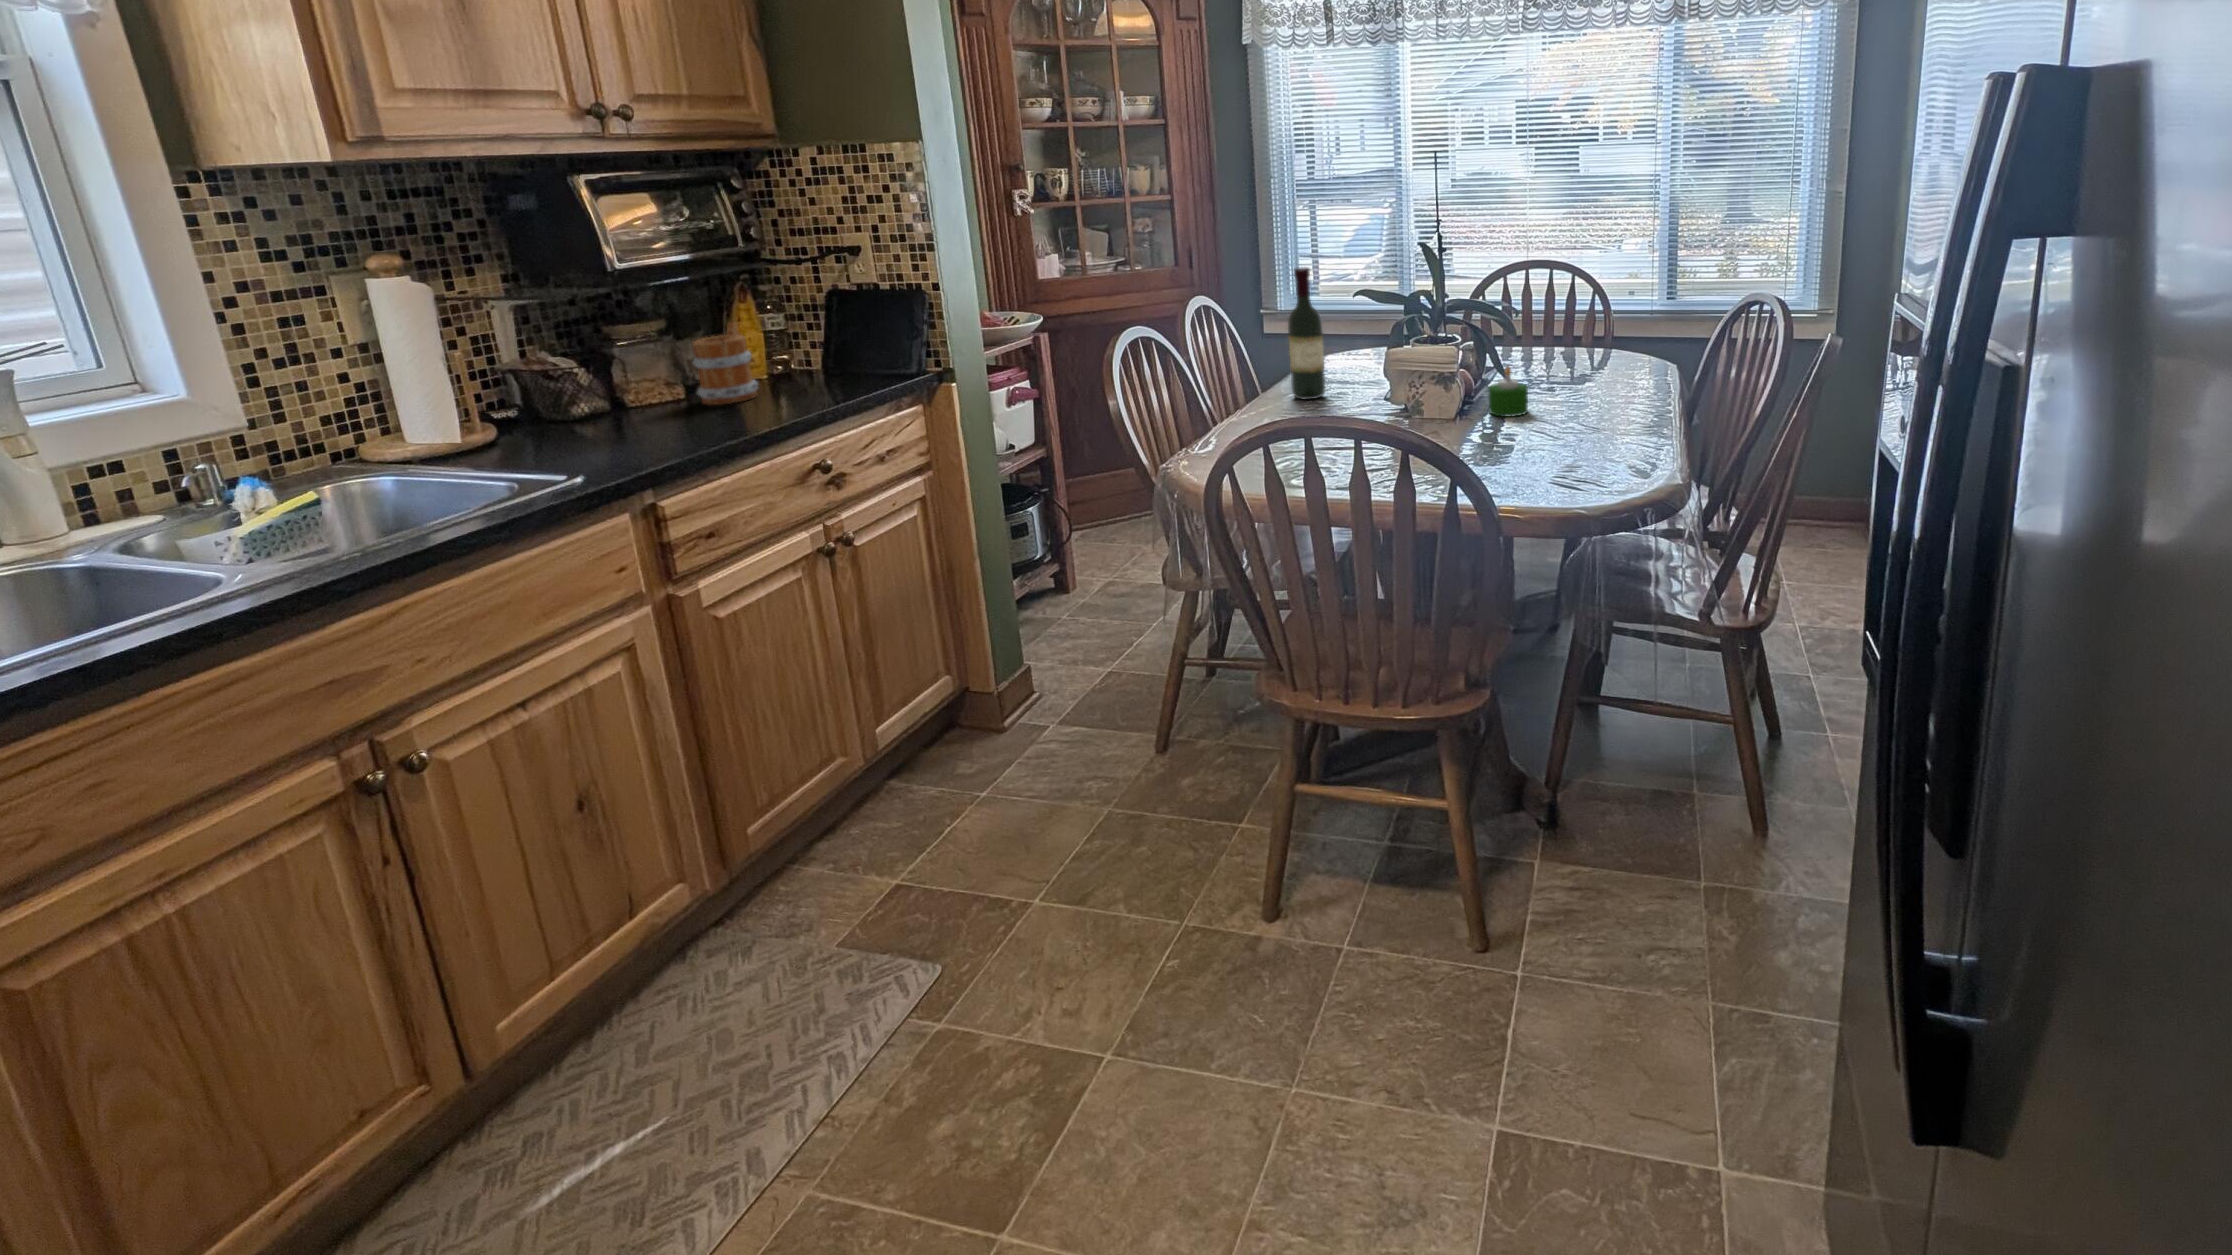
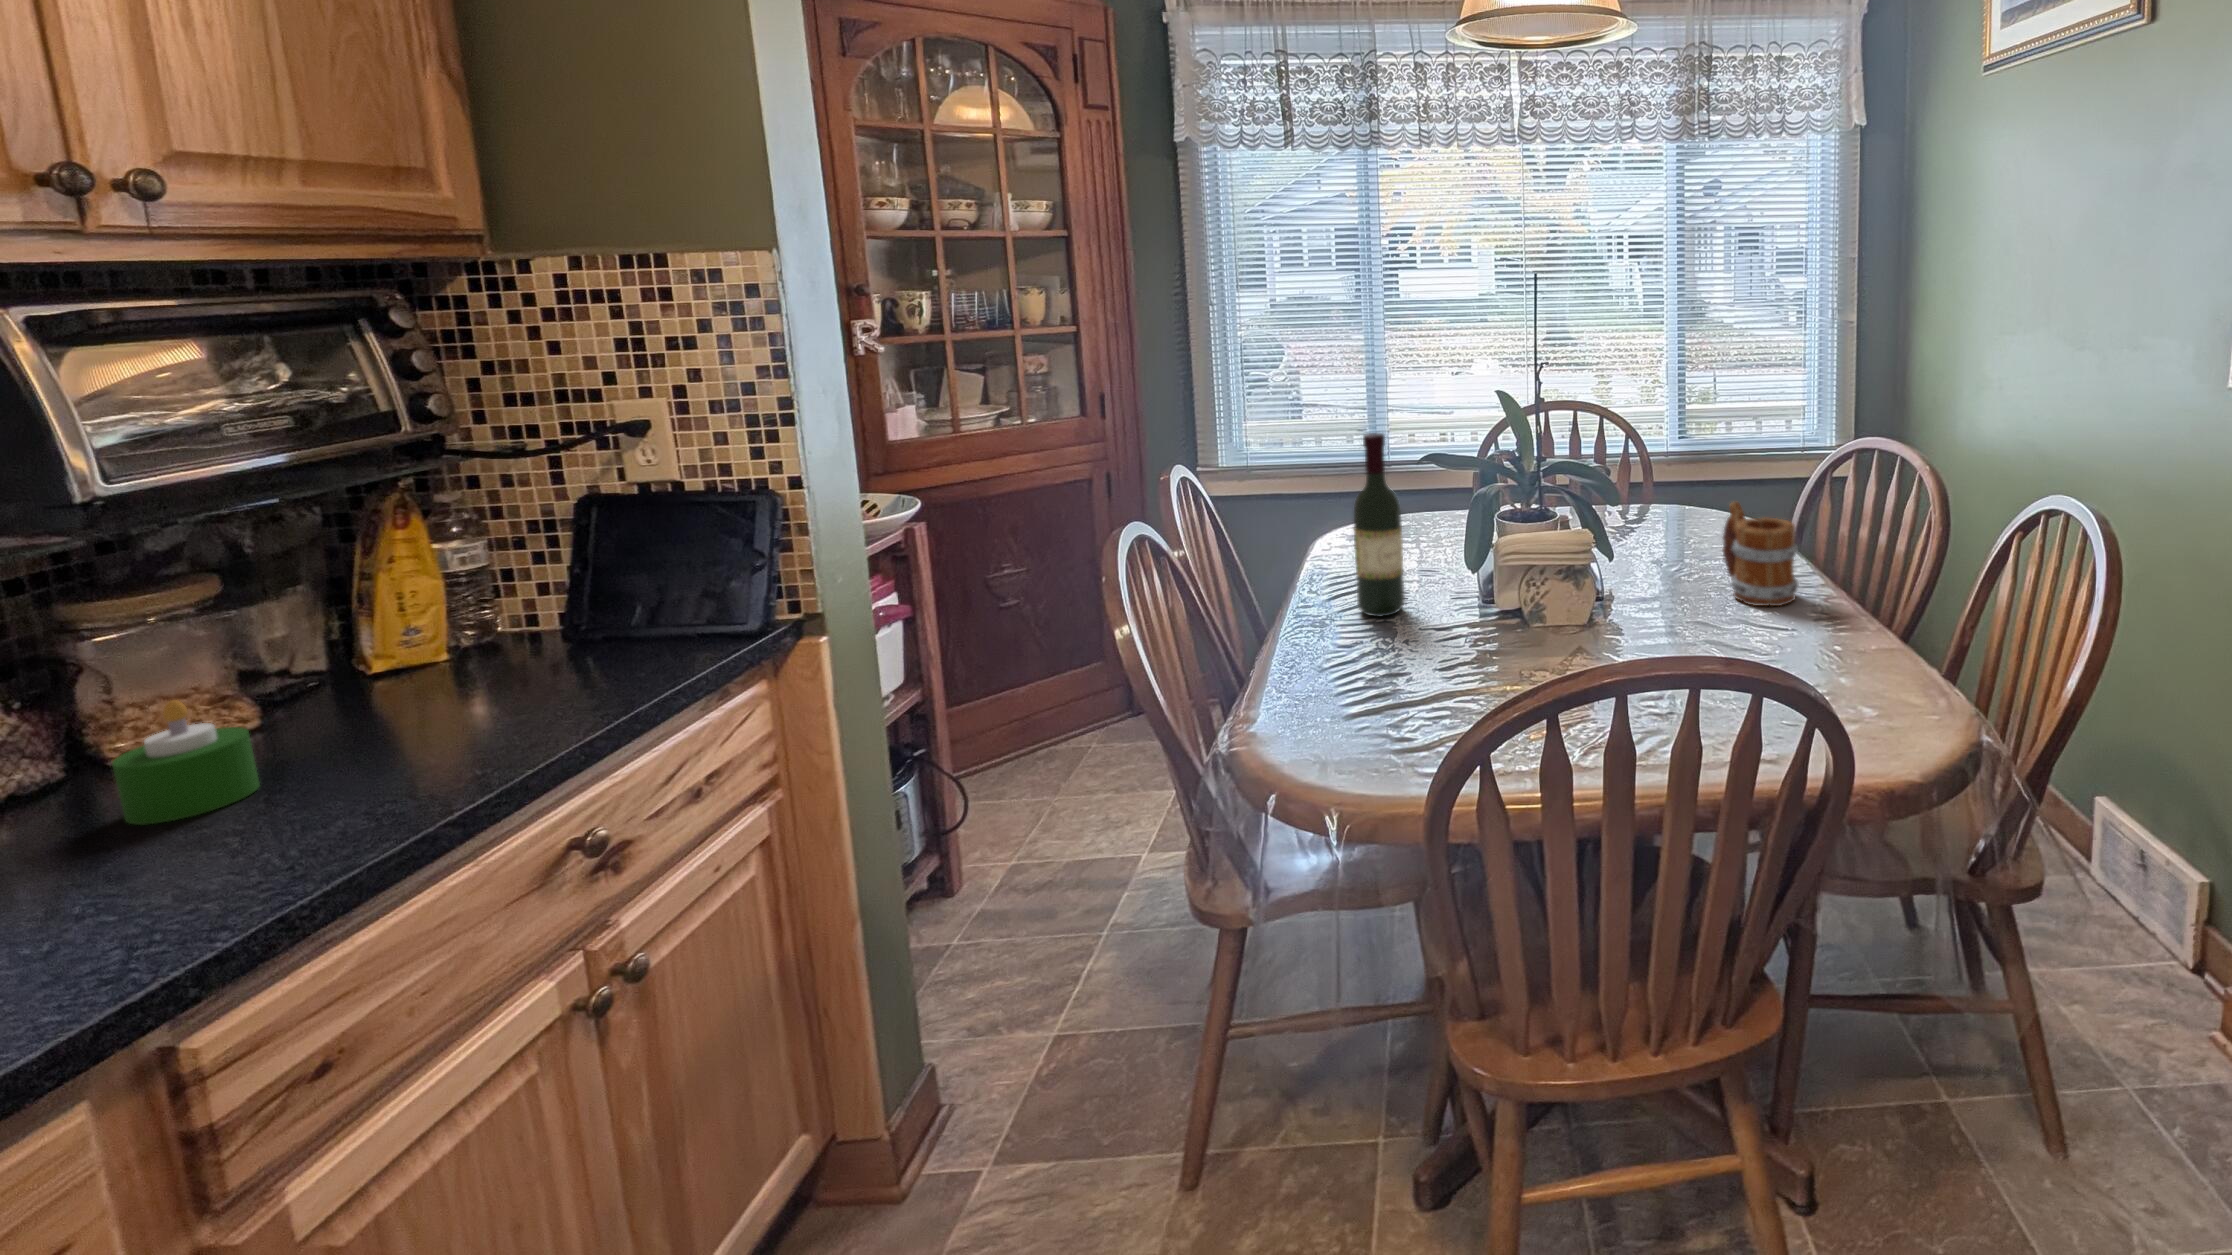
mug: present [693,322,758,405] -> present [1723,502,1799,606]
candle: present [1488,367,1528,417] -> present [112,700,259,825]

